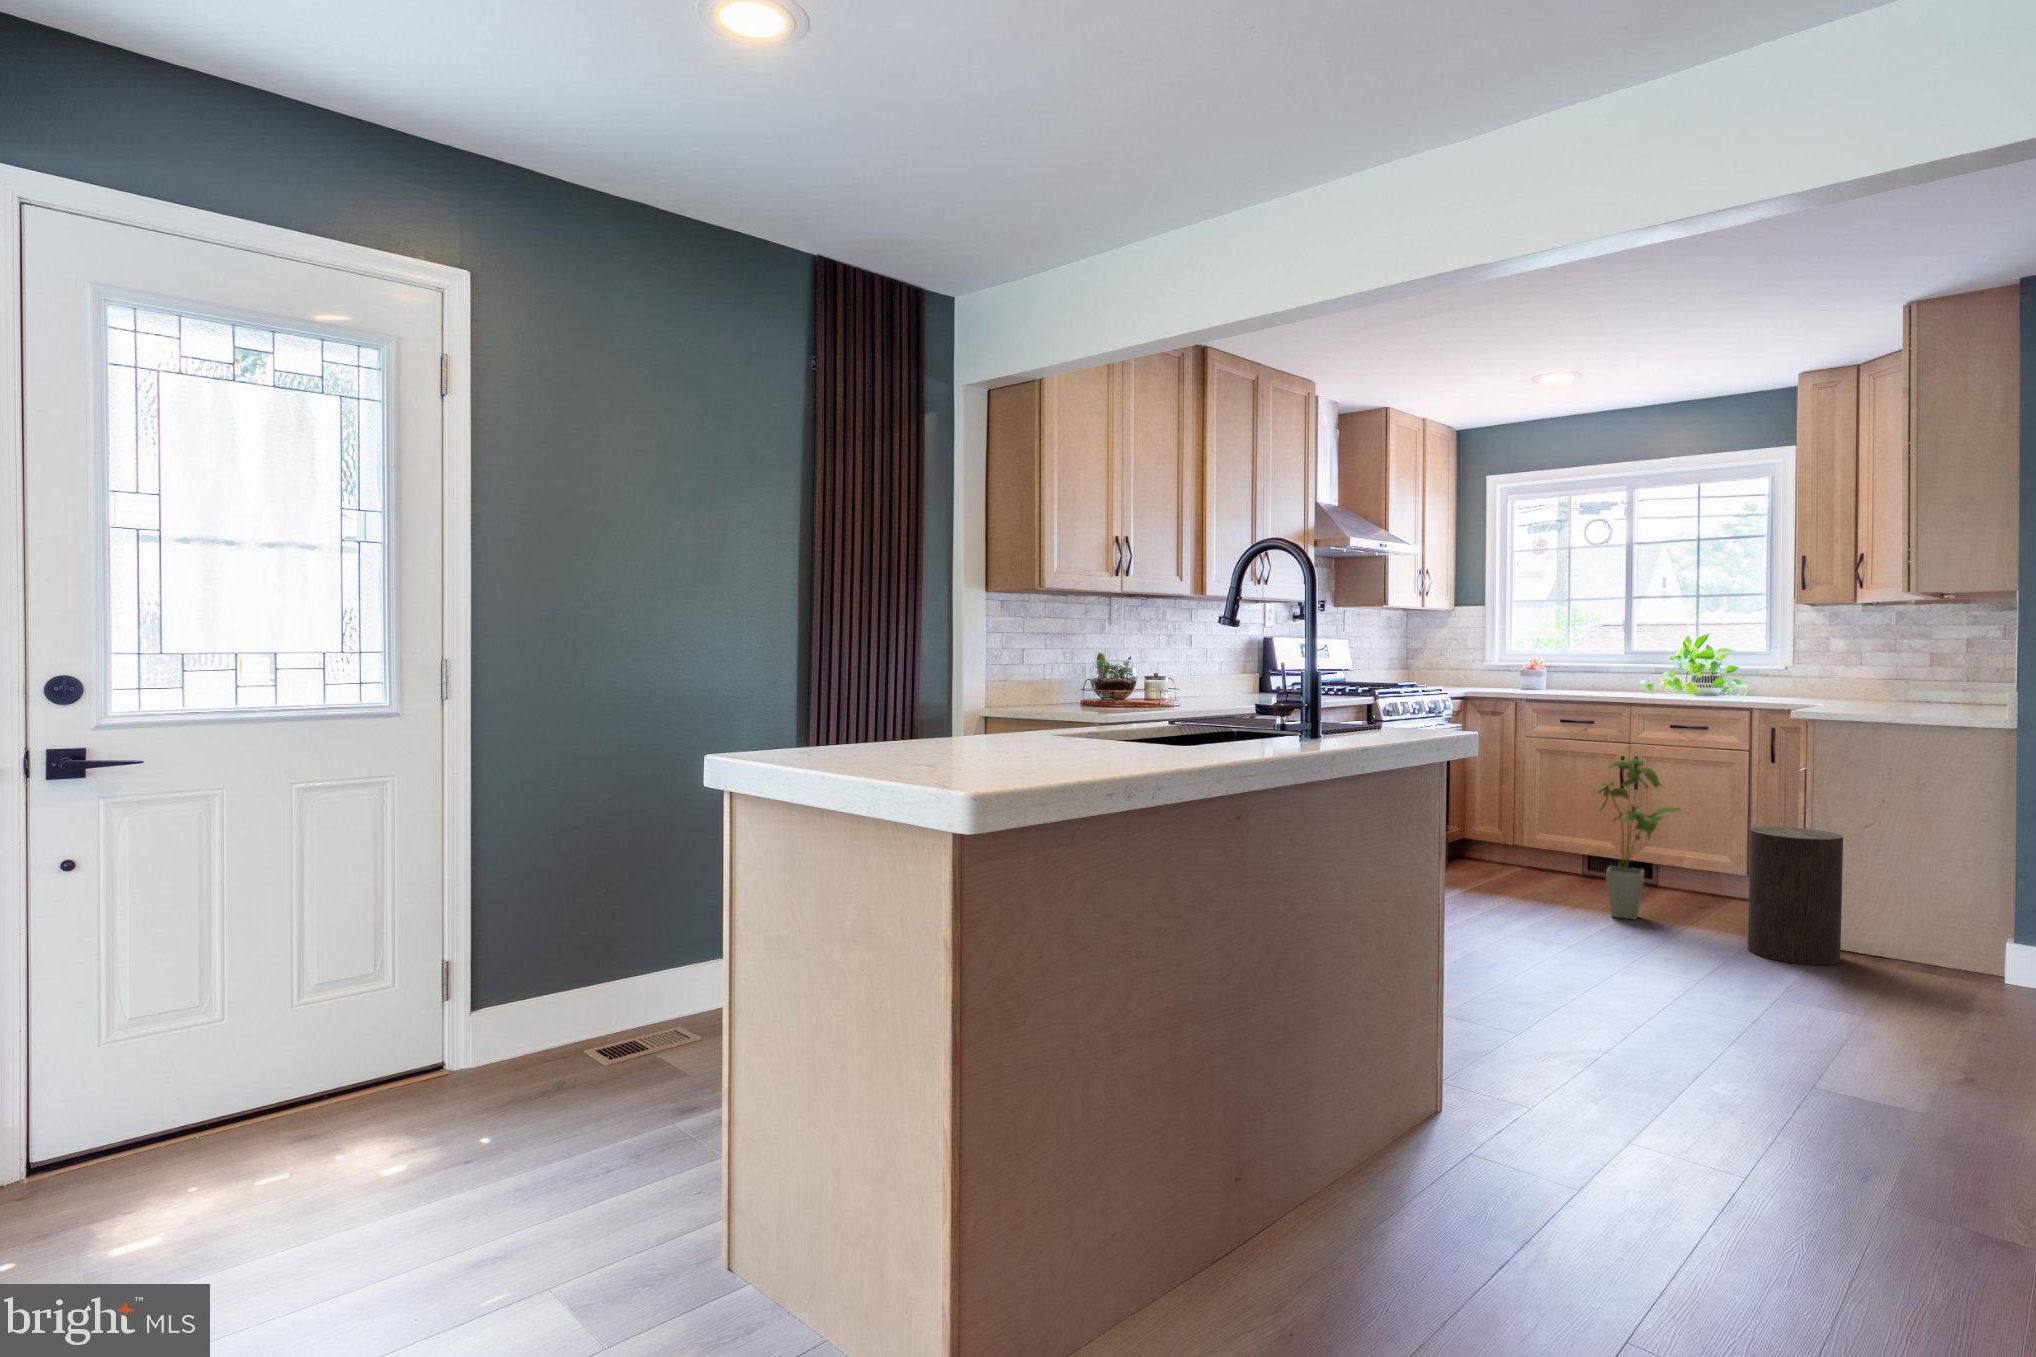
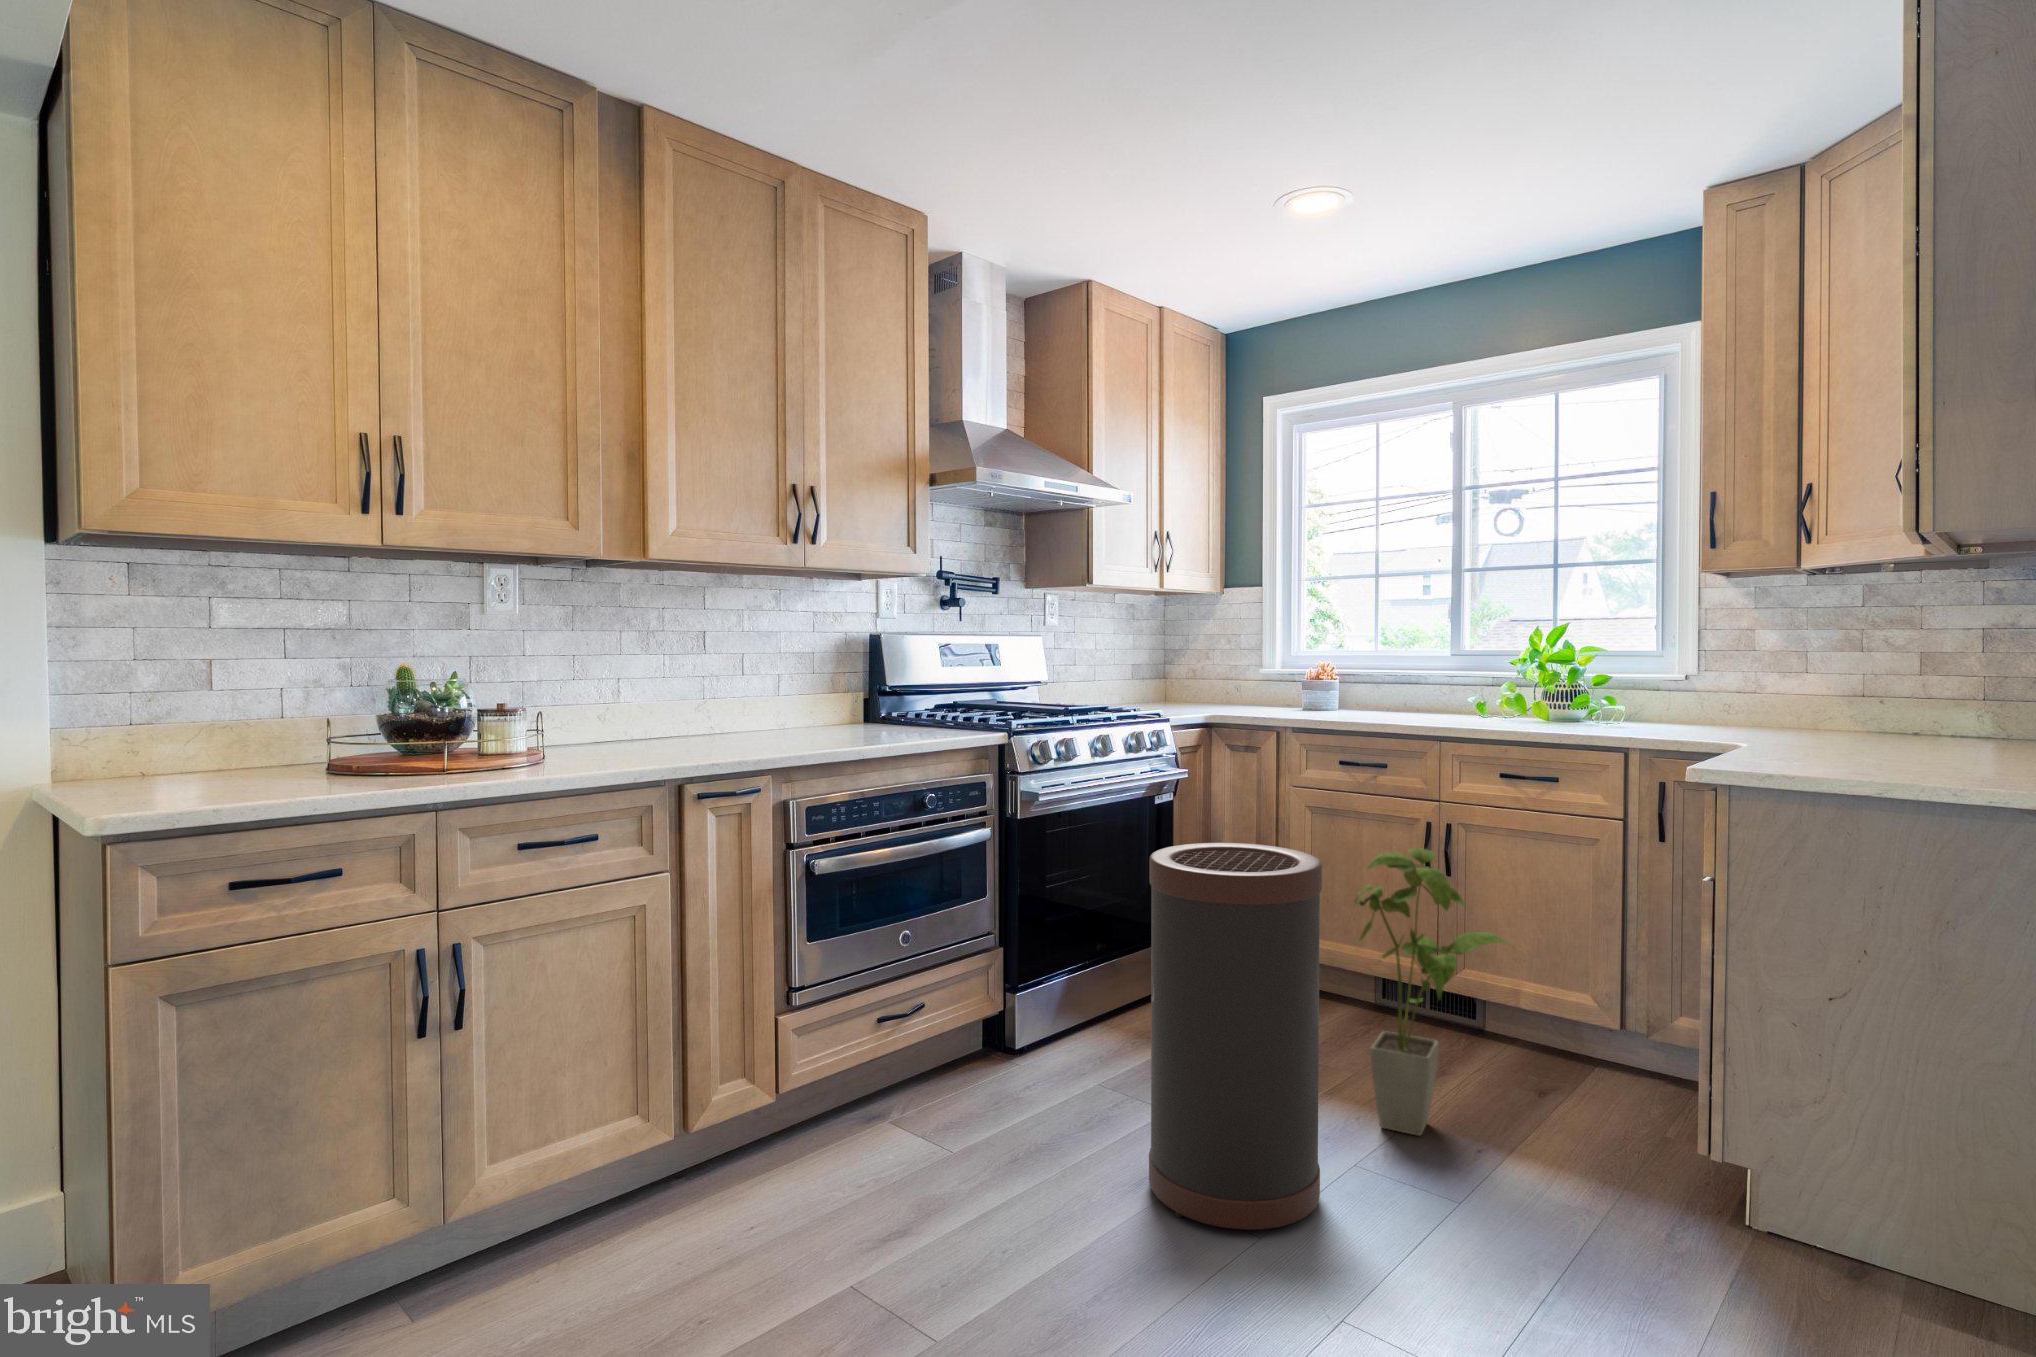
trash can: none [1495,752,1595,941] -> present [1149,843,1322,1230]
stool: present [1748,827,1843,965] -> none [1608,996,1793,1308]

